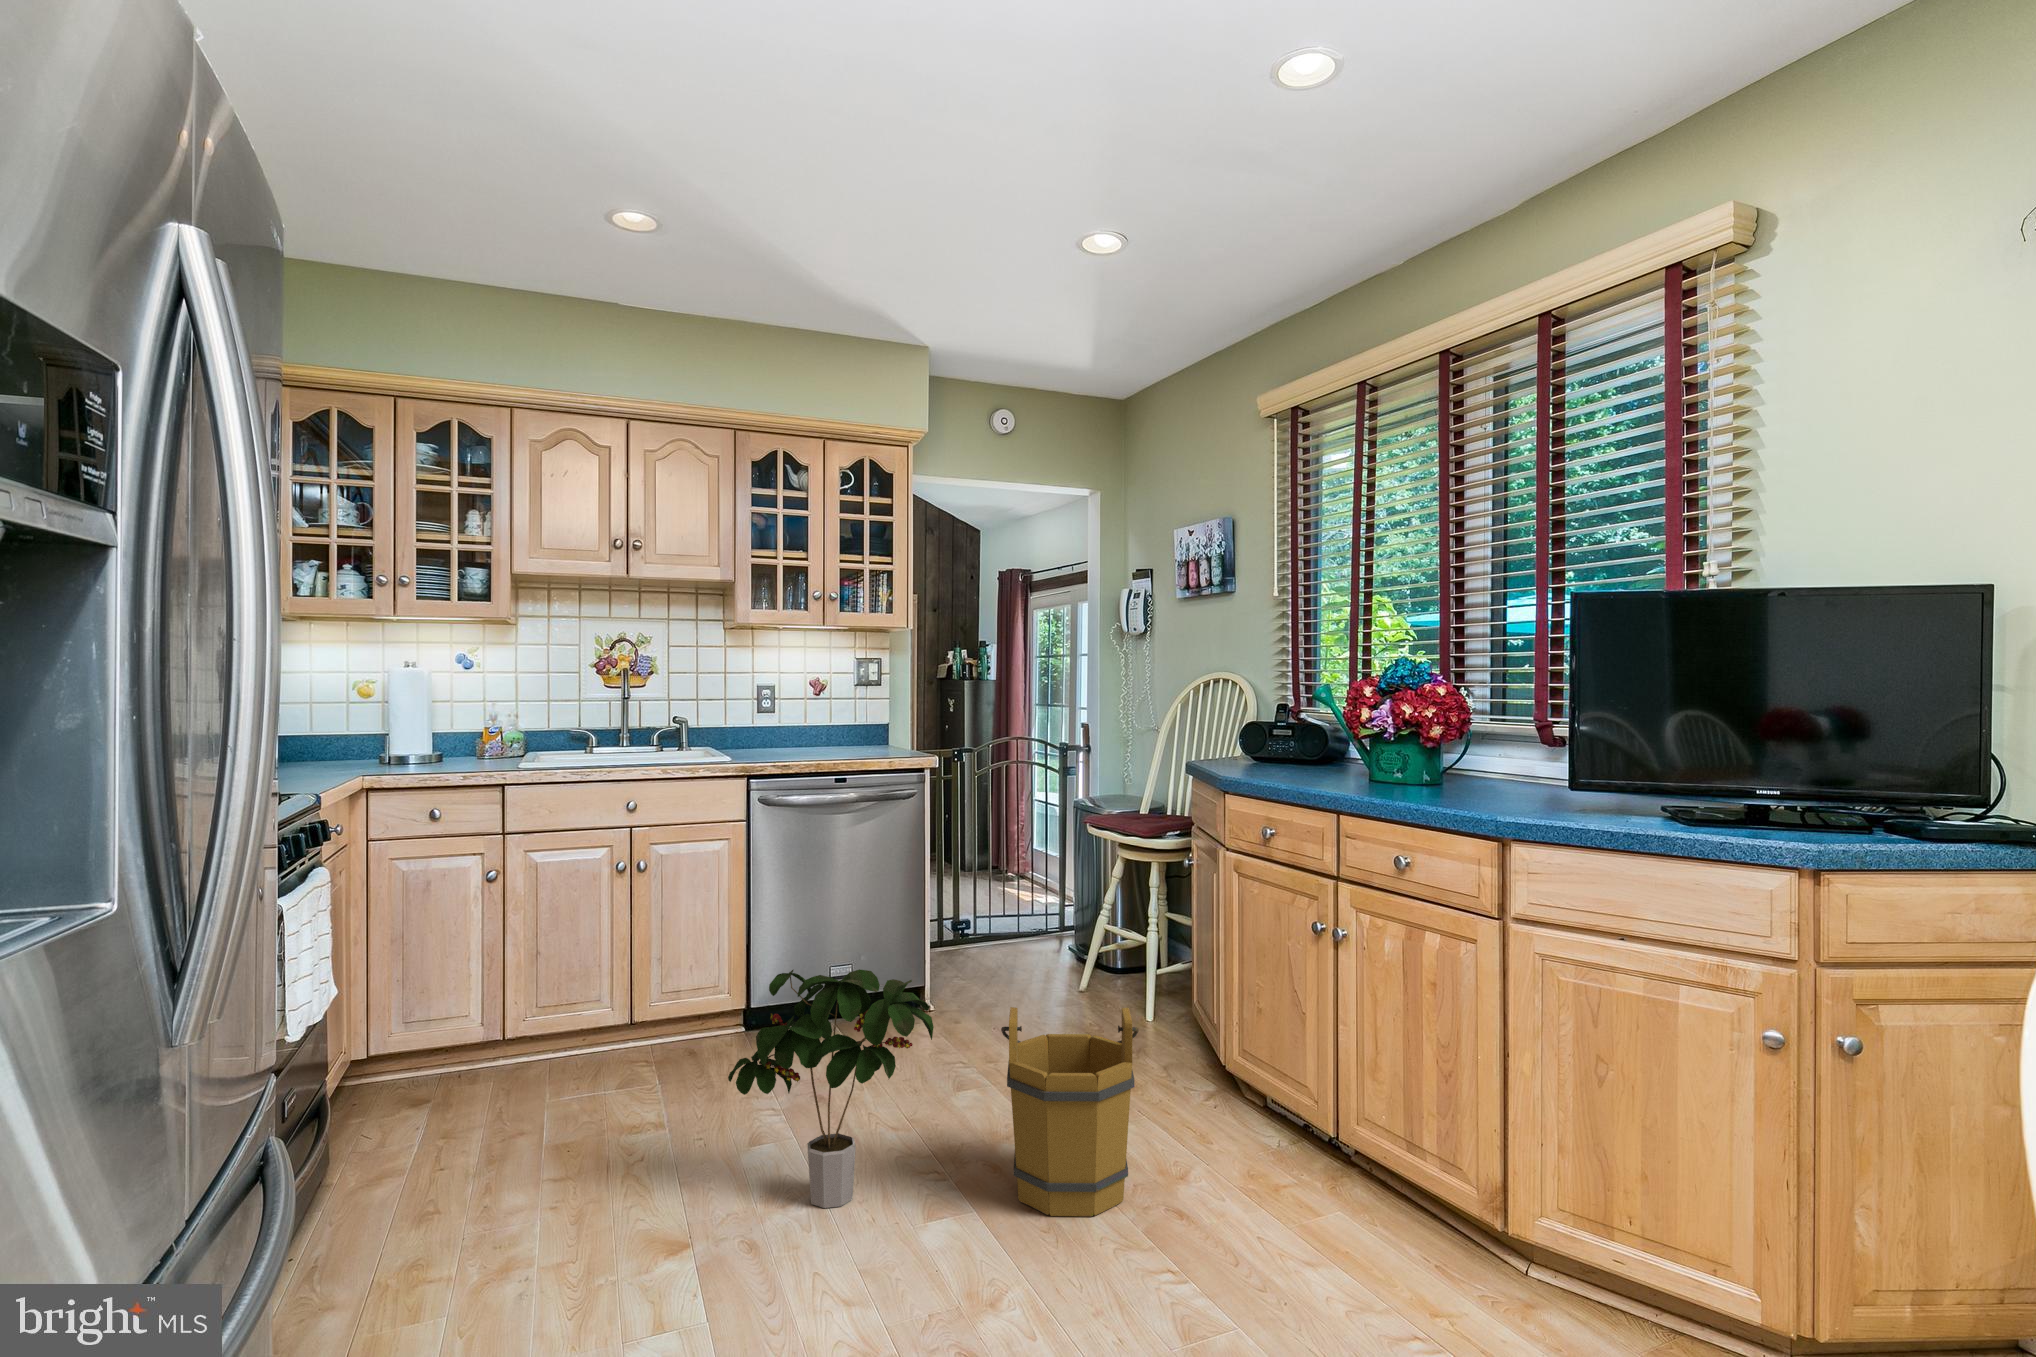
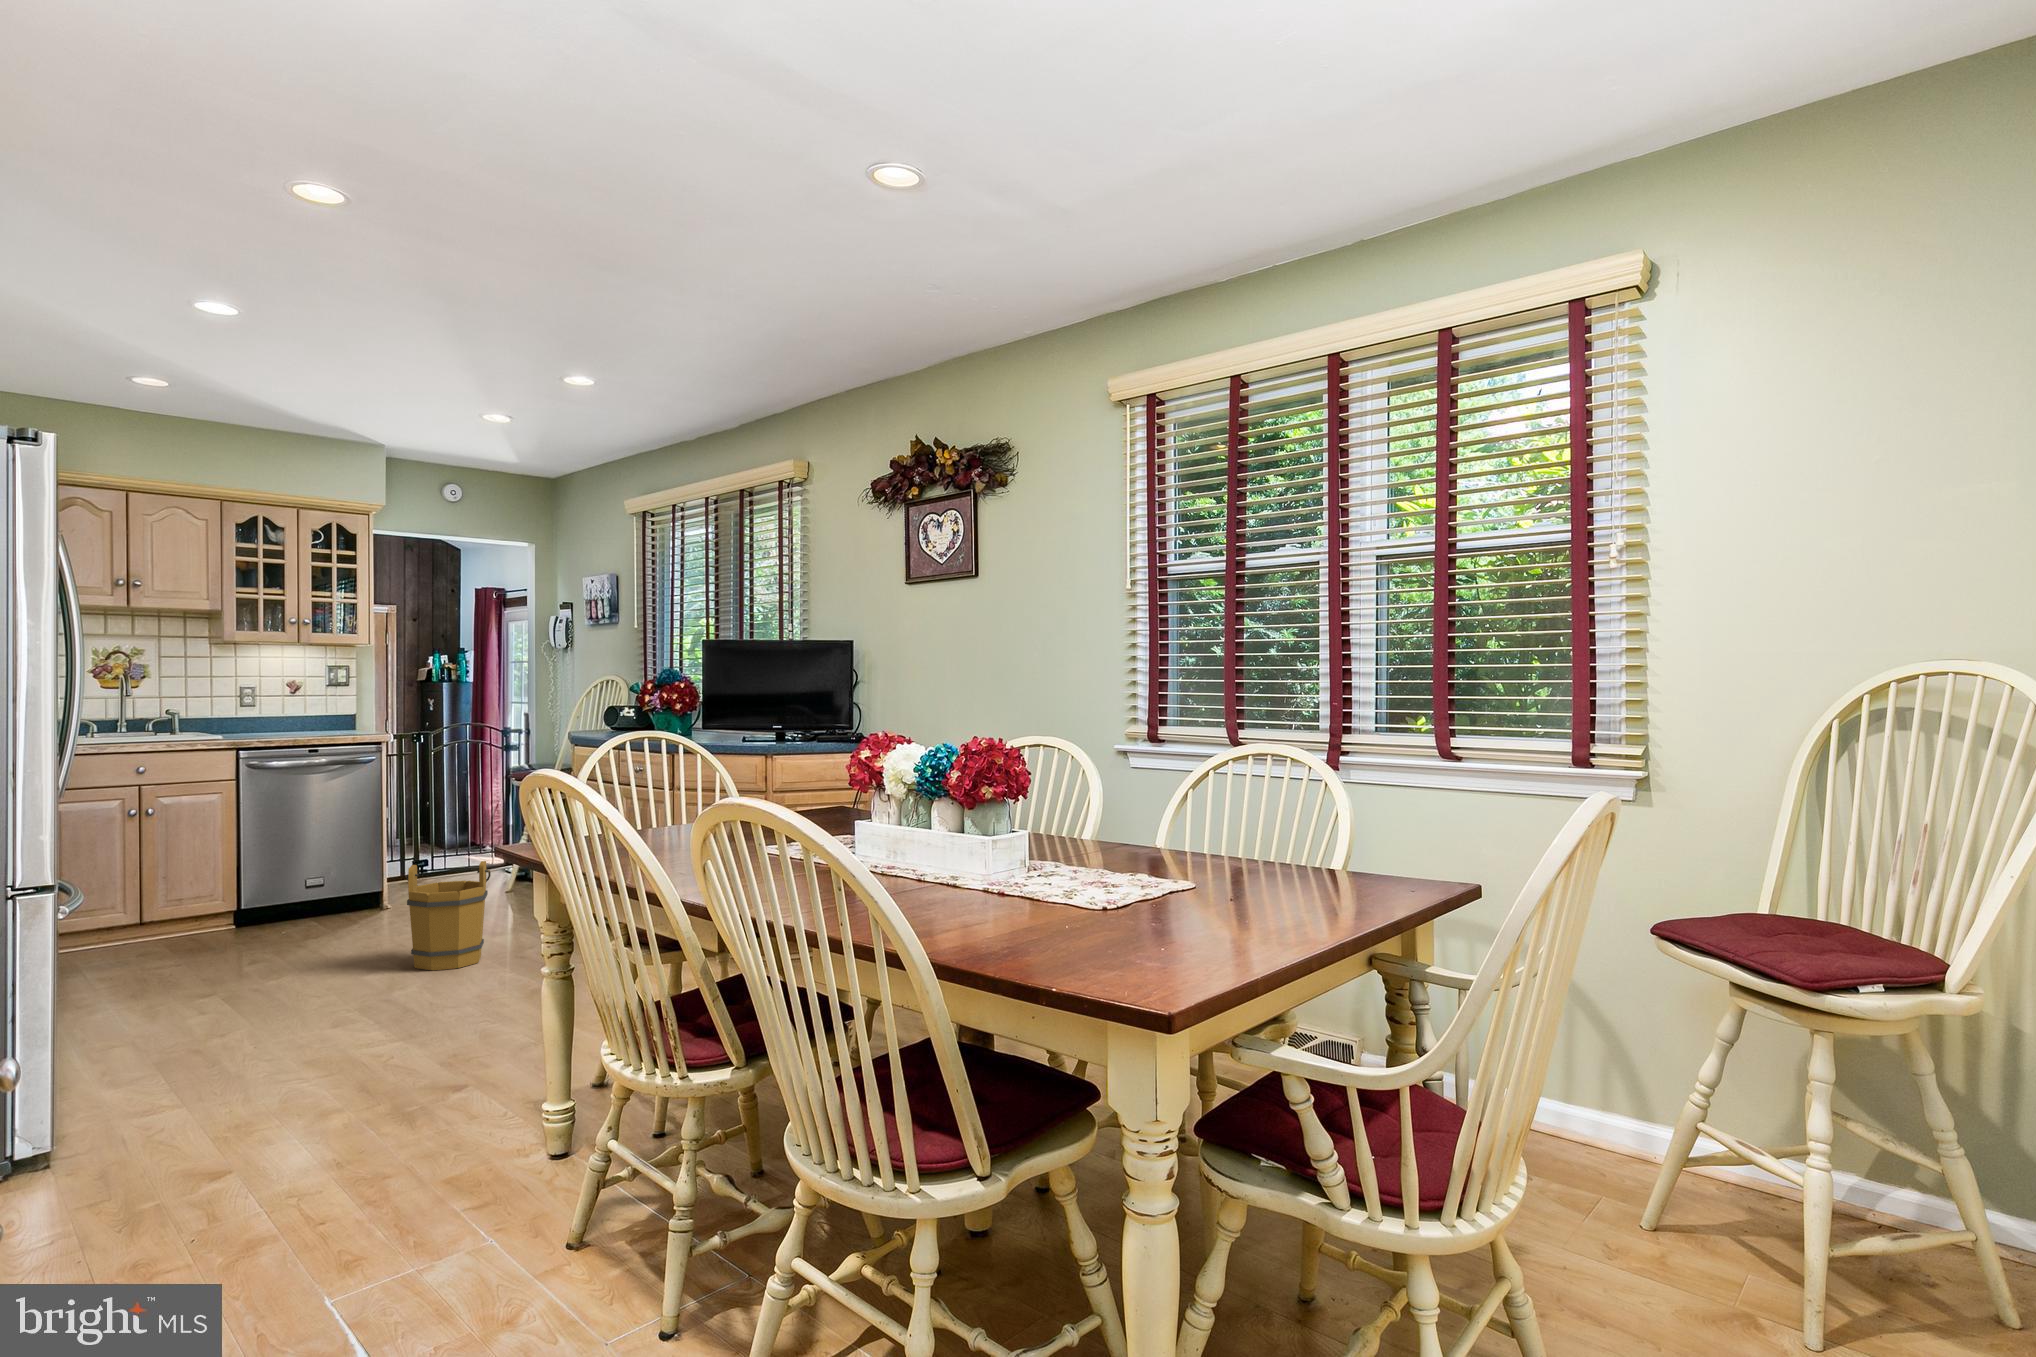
potted plant: present [728,969,934,1208] -> none [223,847,361,981]

